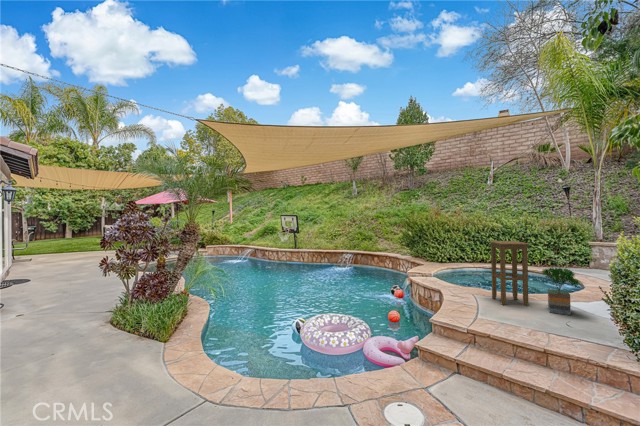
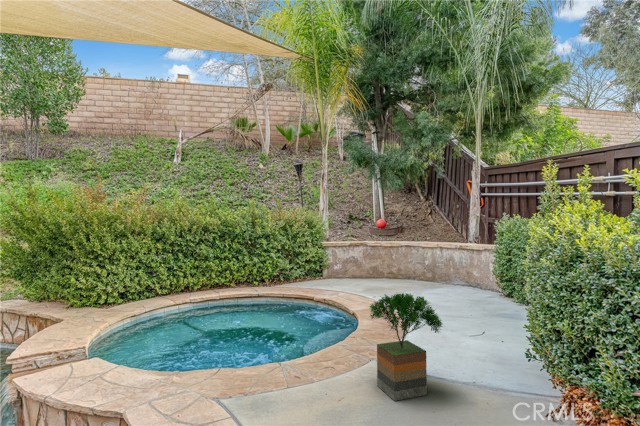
stool: present [489,241,529,306] -> none [258,242,346,412]

